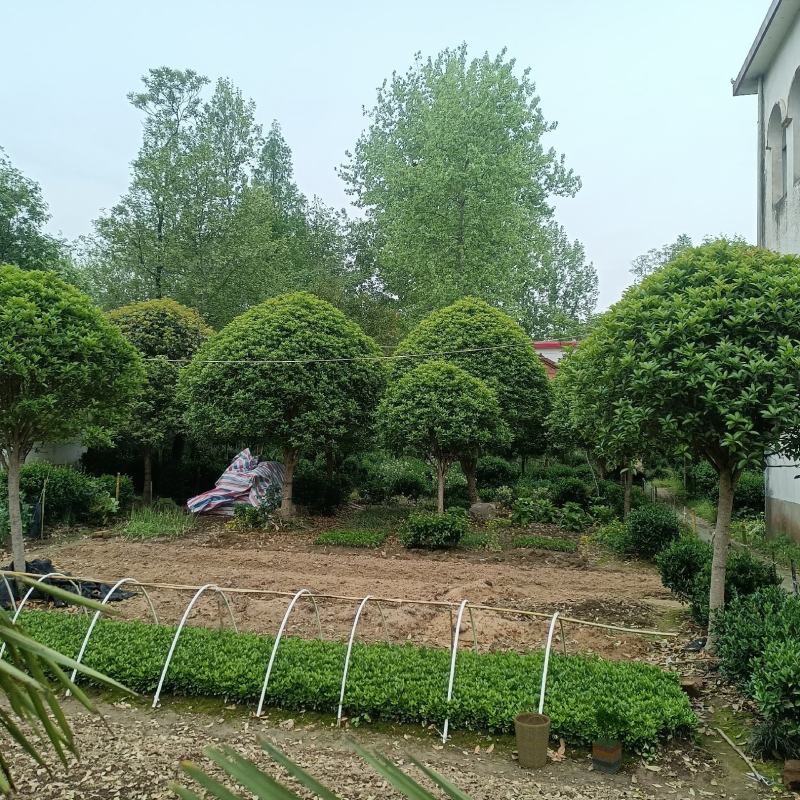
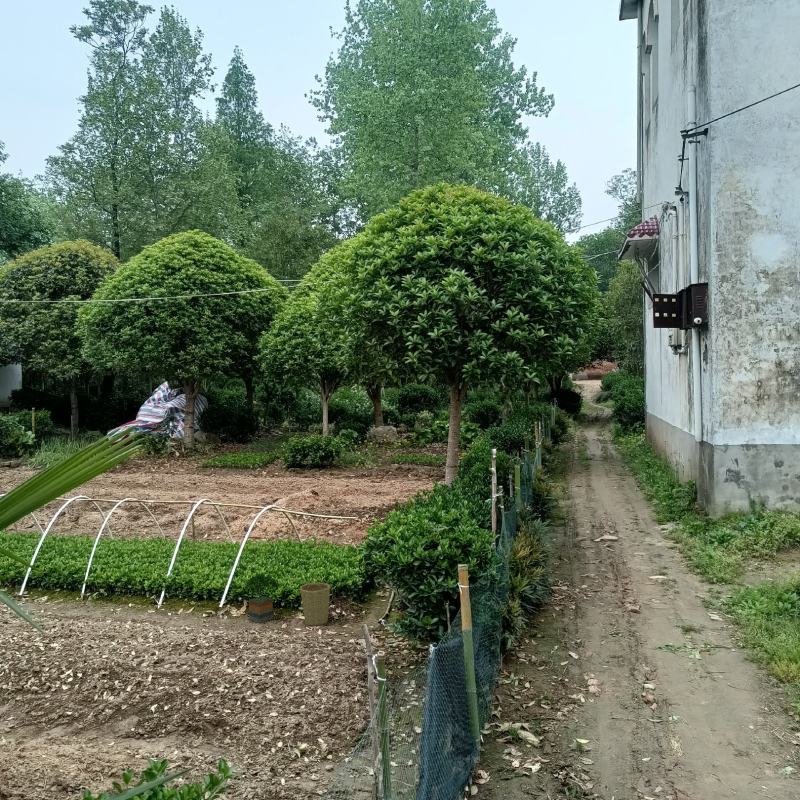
basket: present [514,705,551,768] -> present [300,577,330,626]

